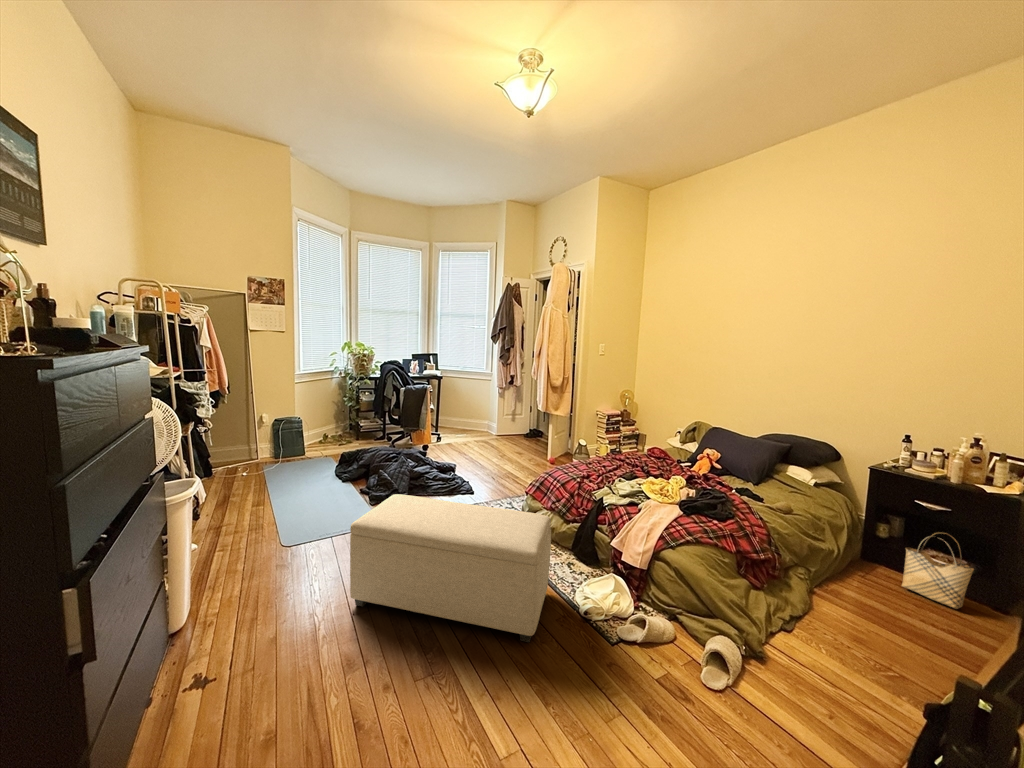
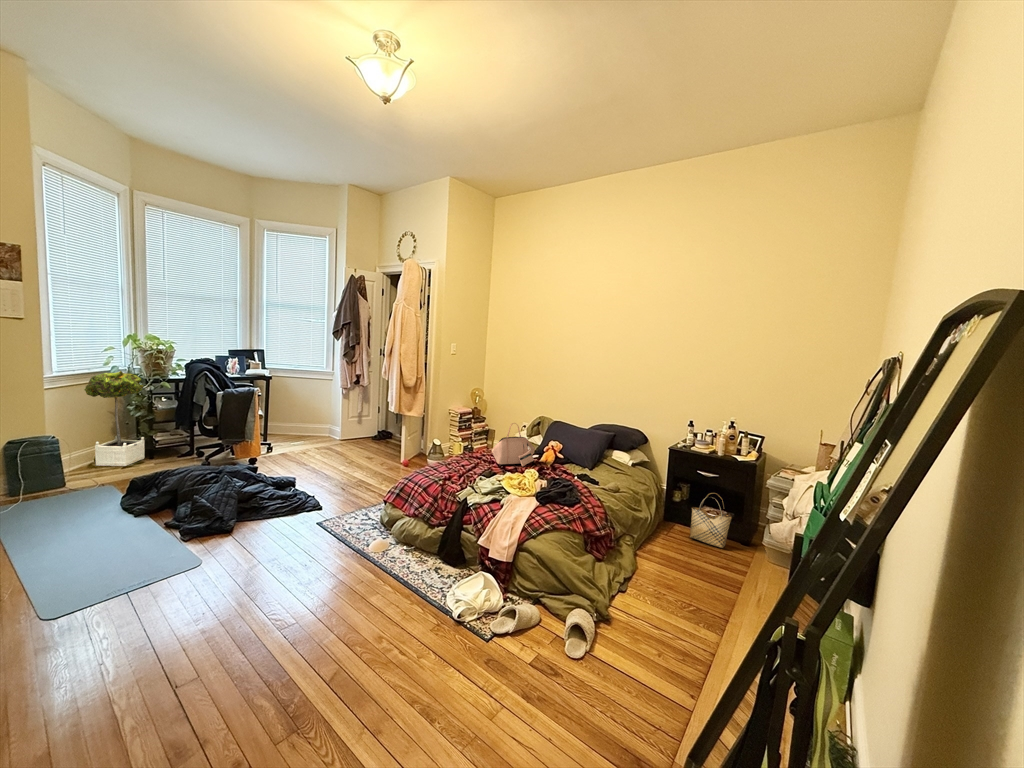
potted tree: none [316,370,352,445] -> present [84,371,145,466]
handbag: none [635,425,686,473] -> present [492,423,535,466]
ottoman: present [350,494,551,642] -> none [166,525,421,675]

